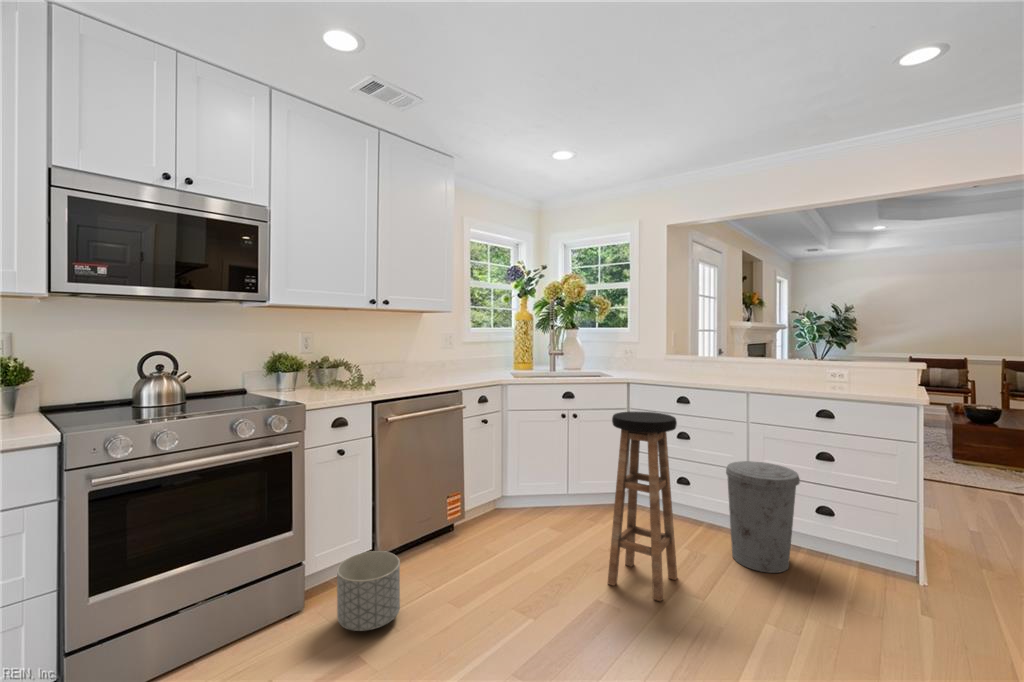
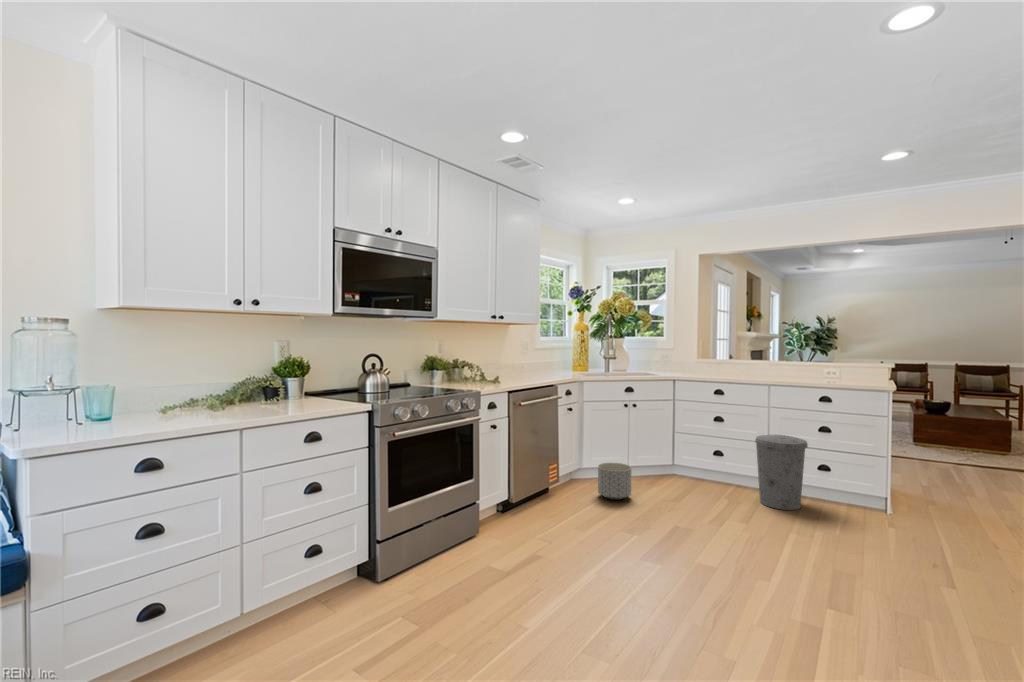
bar stool: present [608,411,677,601] -> none [680,398,728,525]
planter: present [337,551,400,631] -> present [598,463,632,500]

